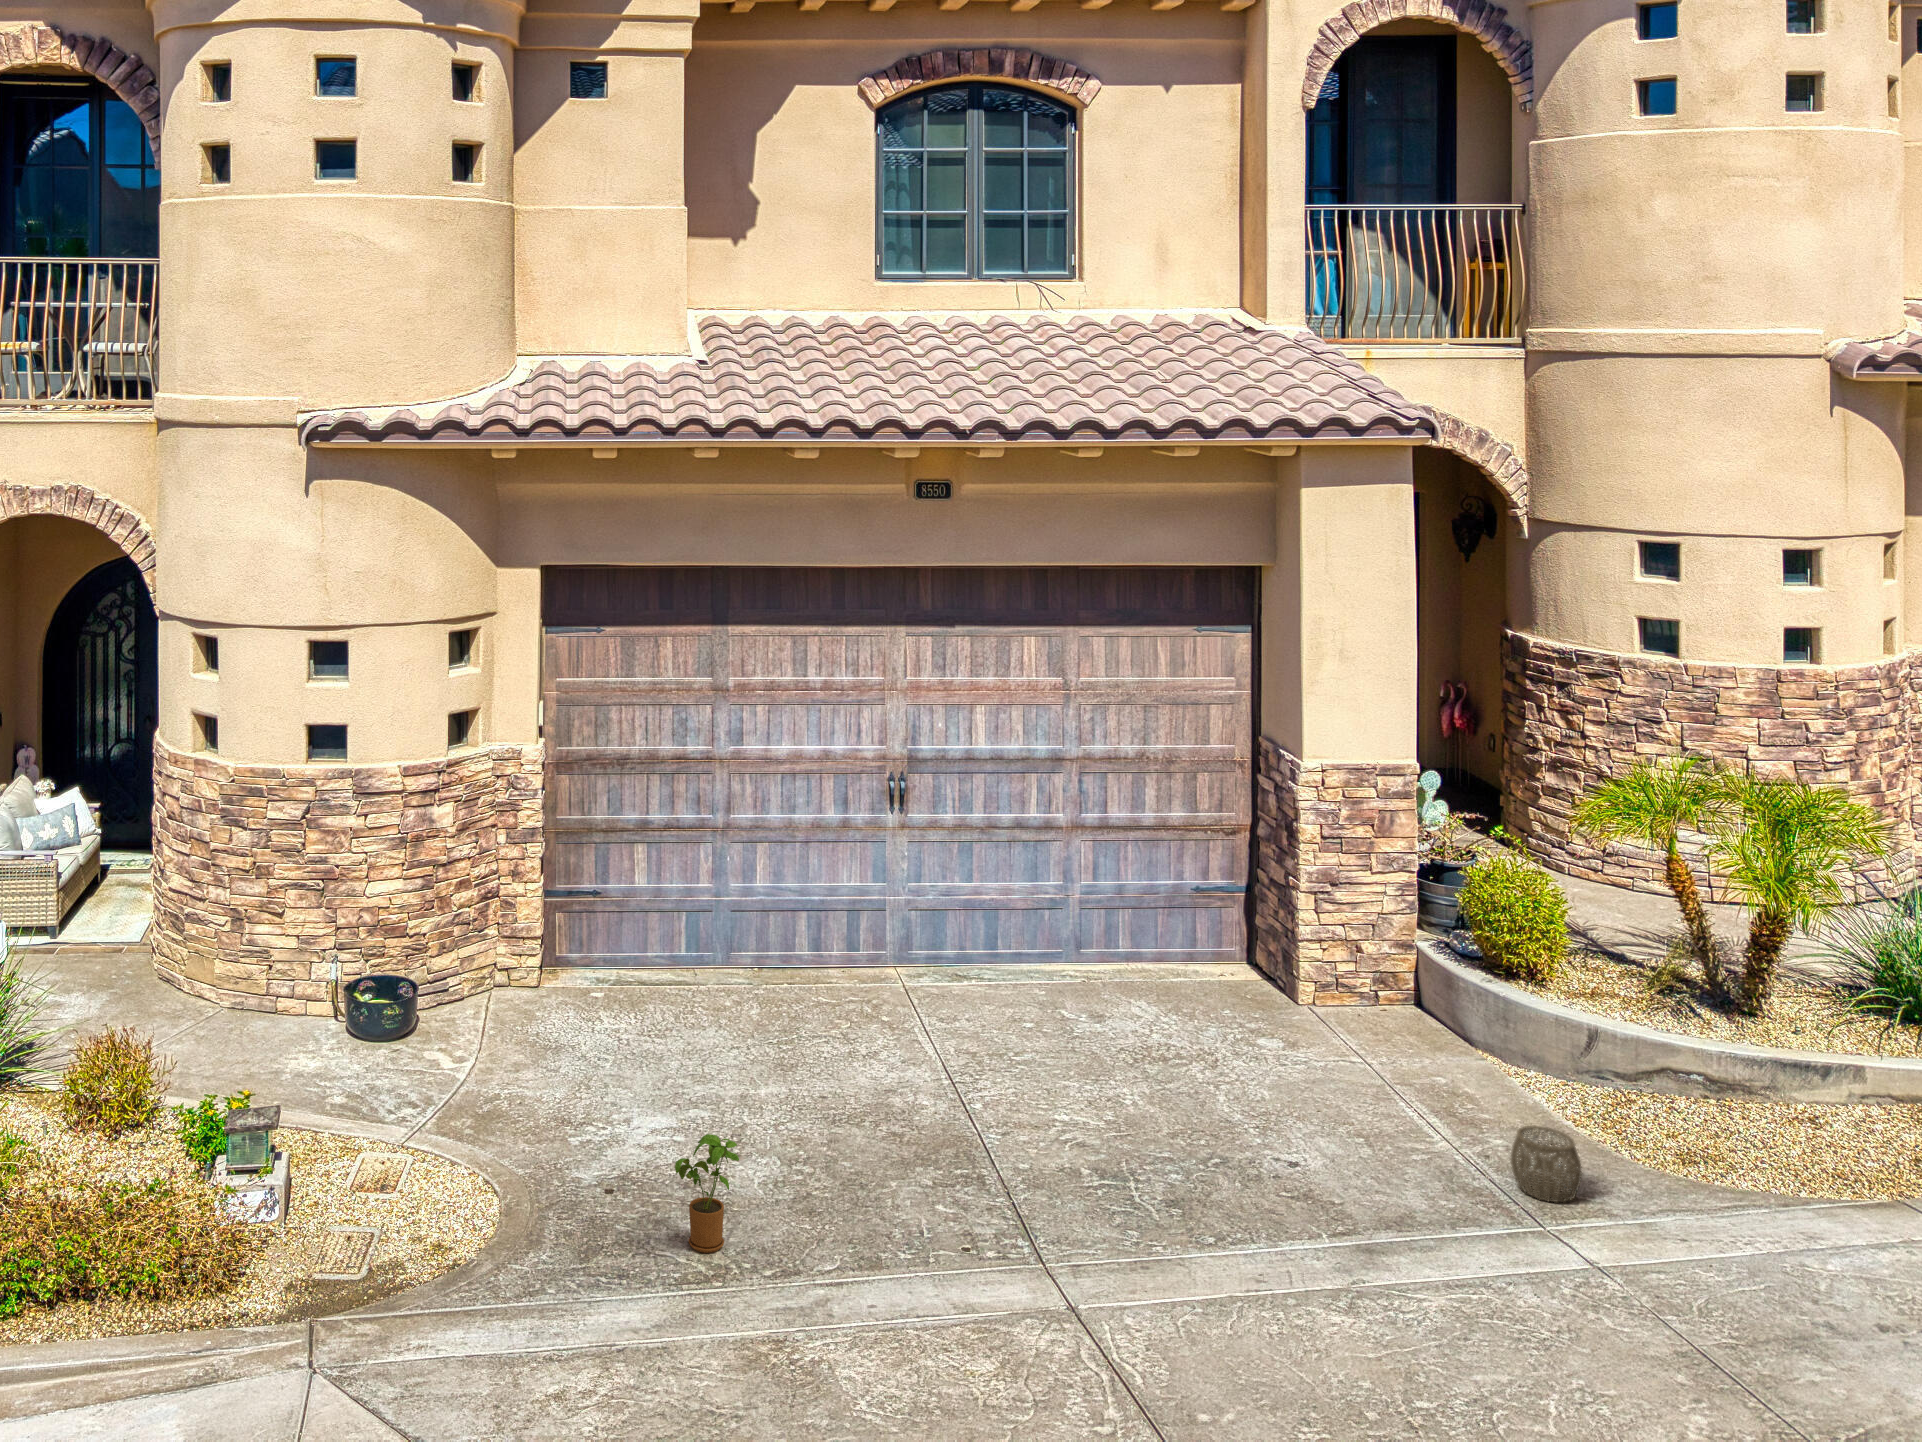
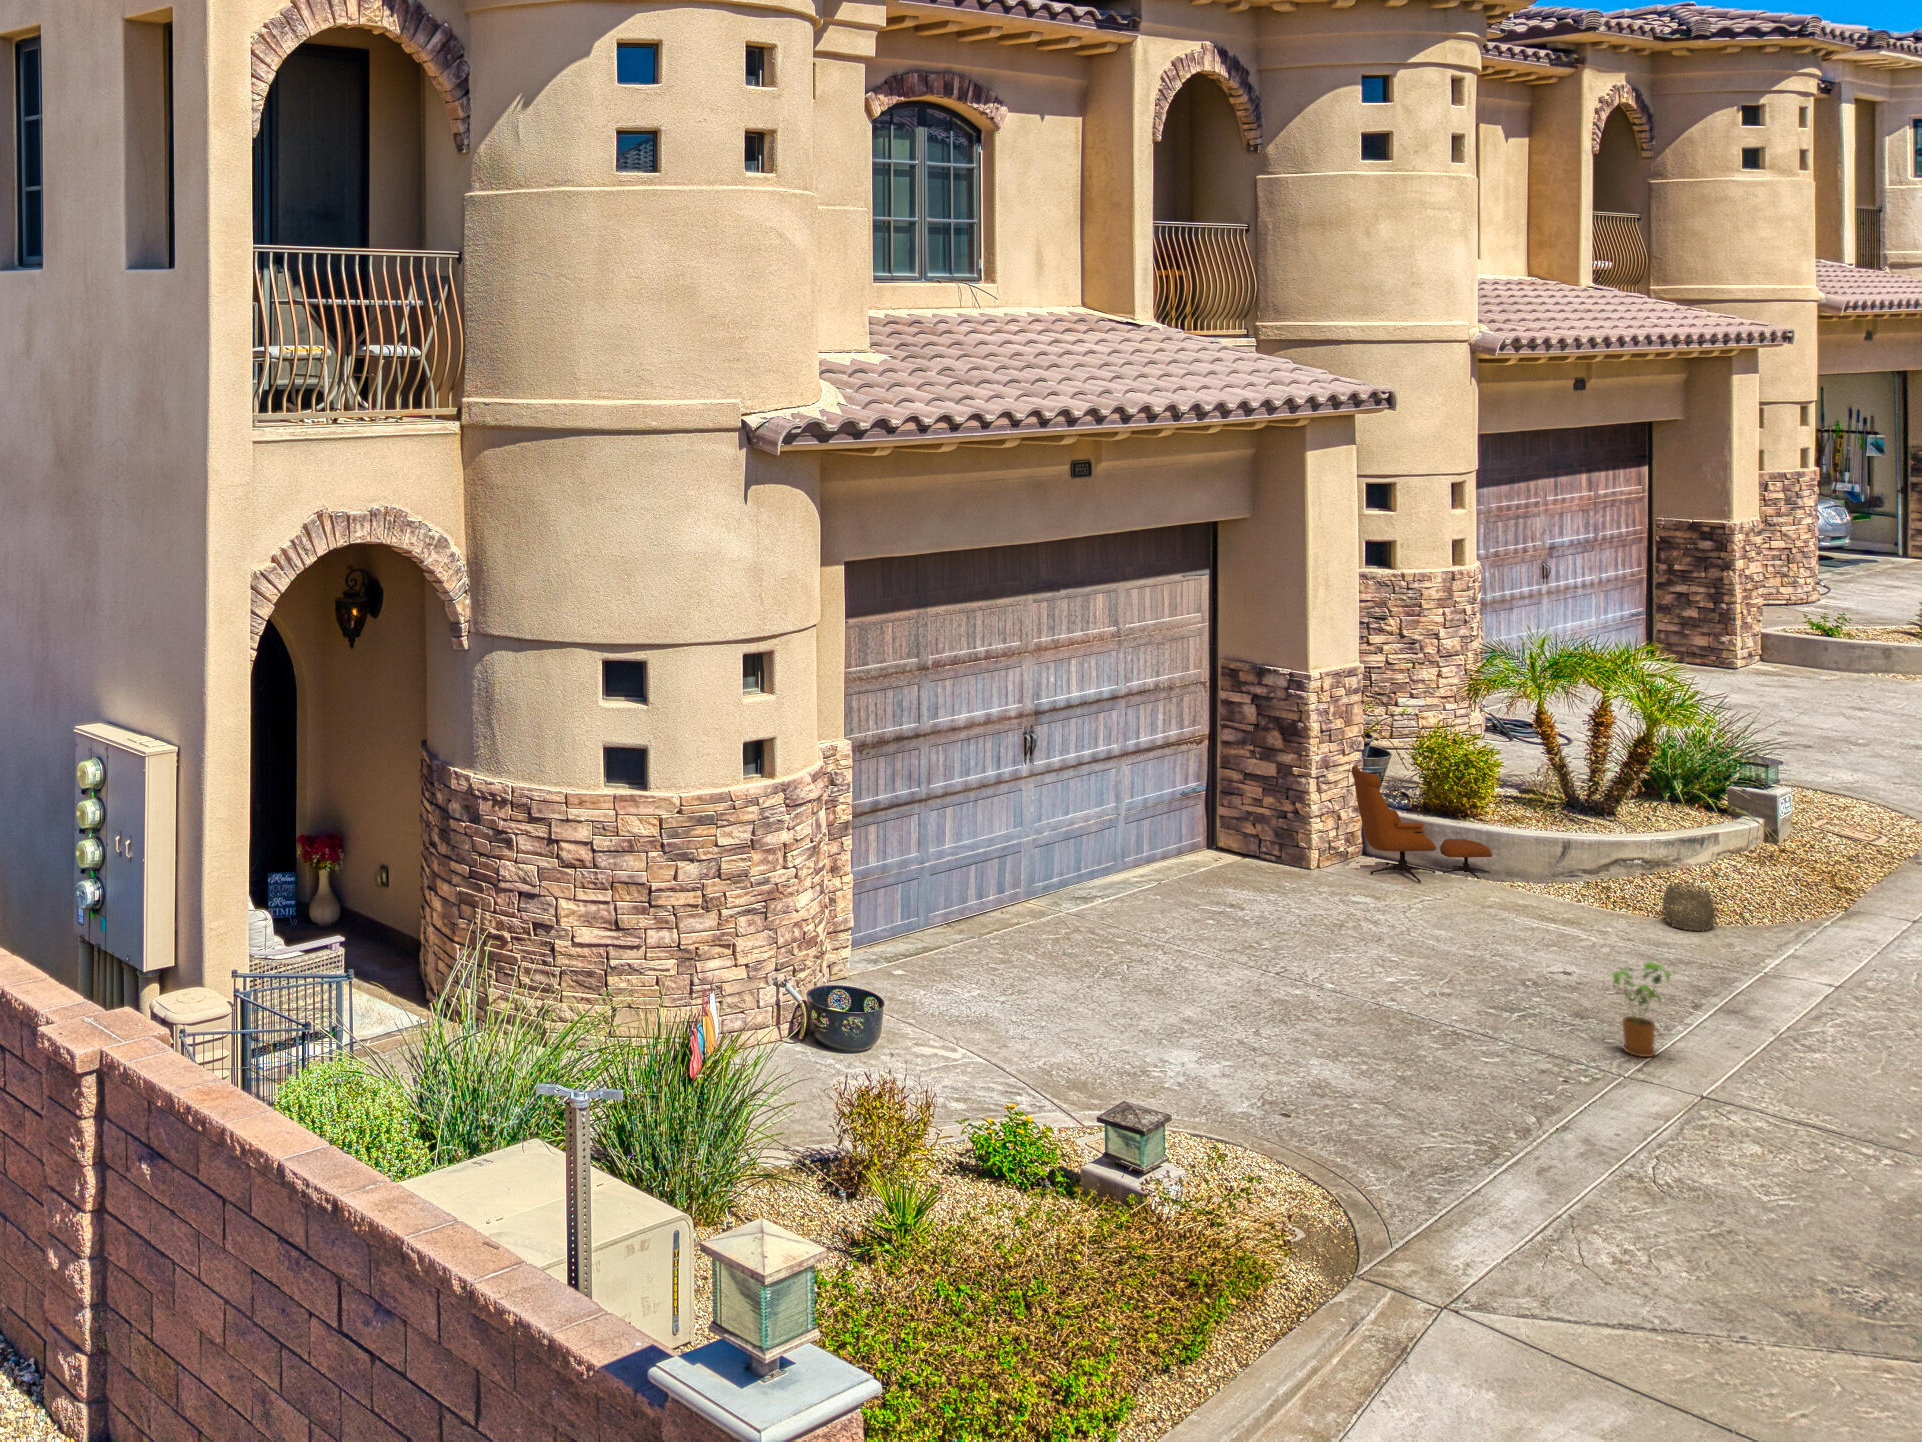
lounge chair: none [1280,890,1466,1070] -> present [1352,766,1492,883]
house plant: present [675,1134,739,1253] -> present [1613,962,1674,1057]

